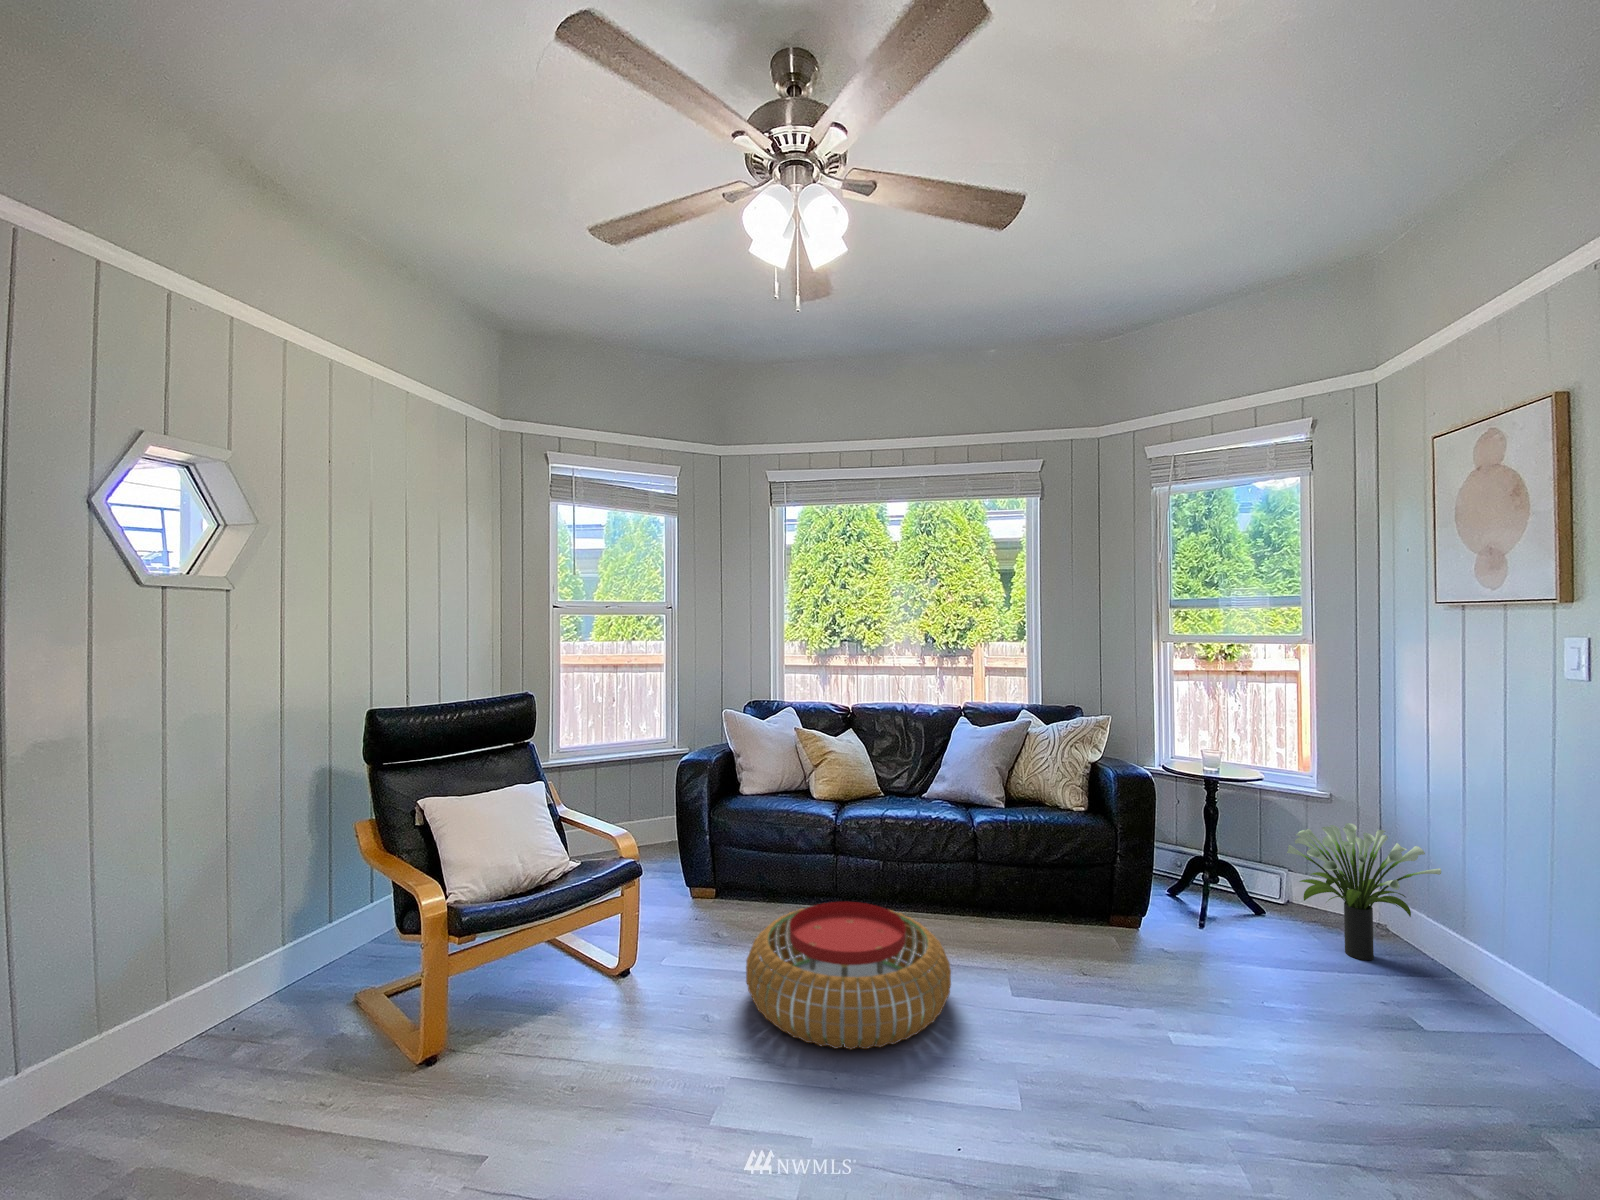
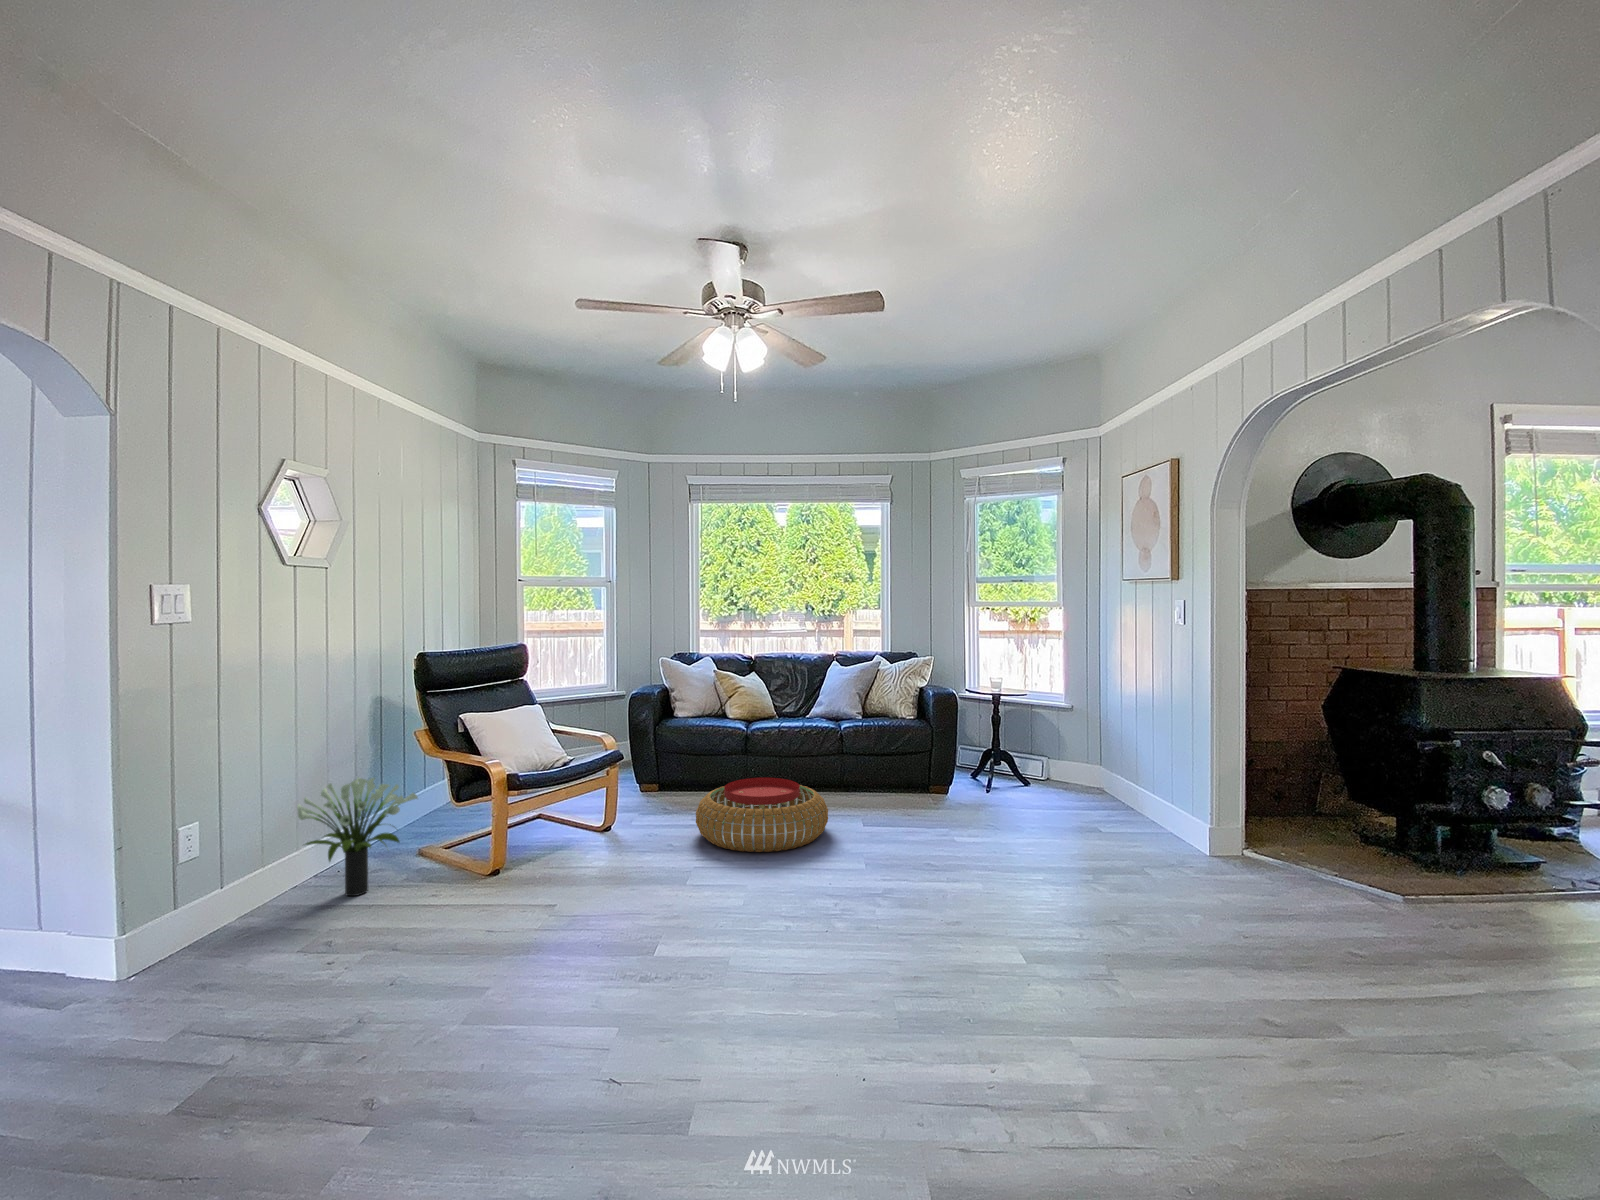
potted plant: present [1287,823,1441,960] -> present [297,778,418,896]

